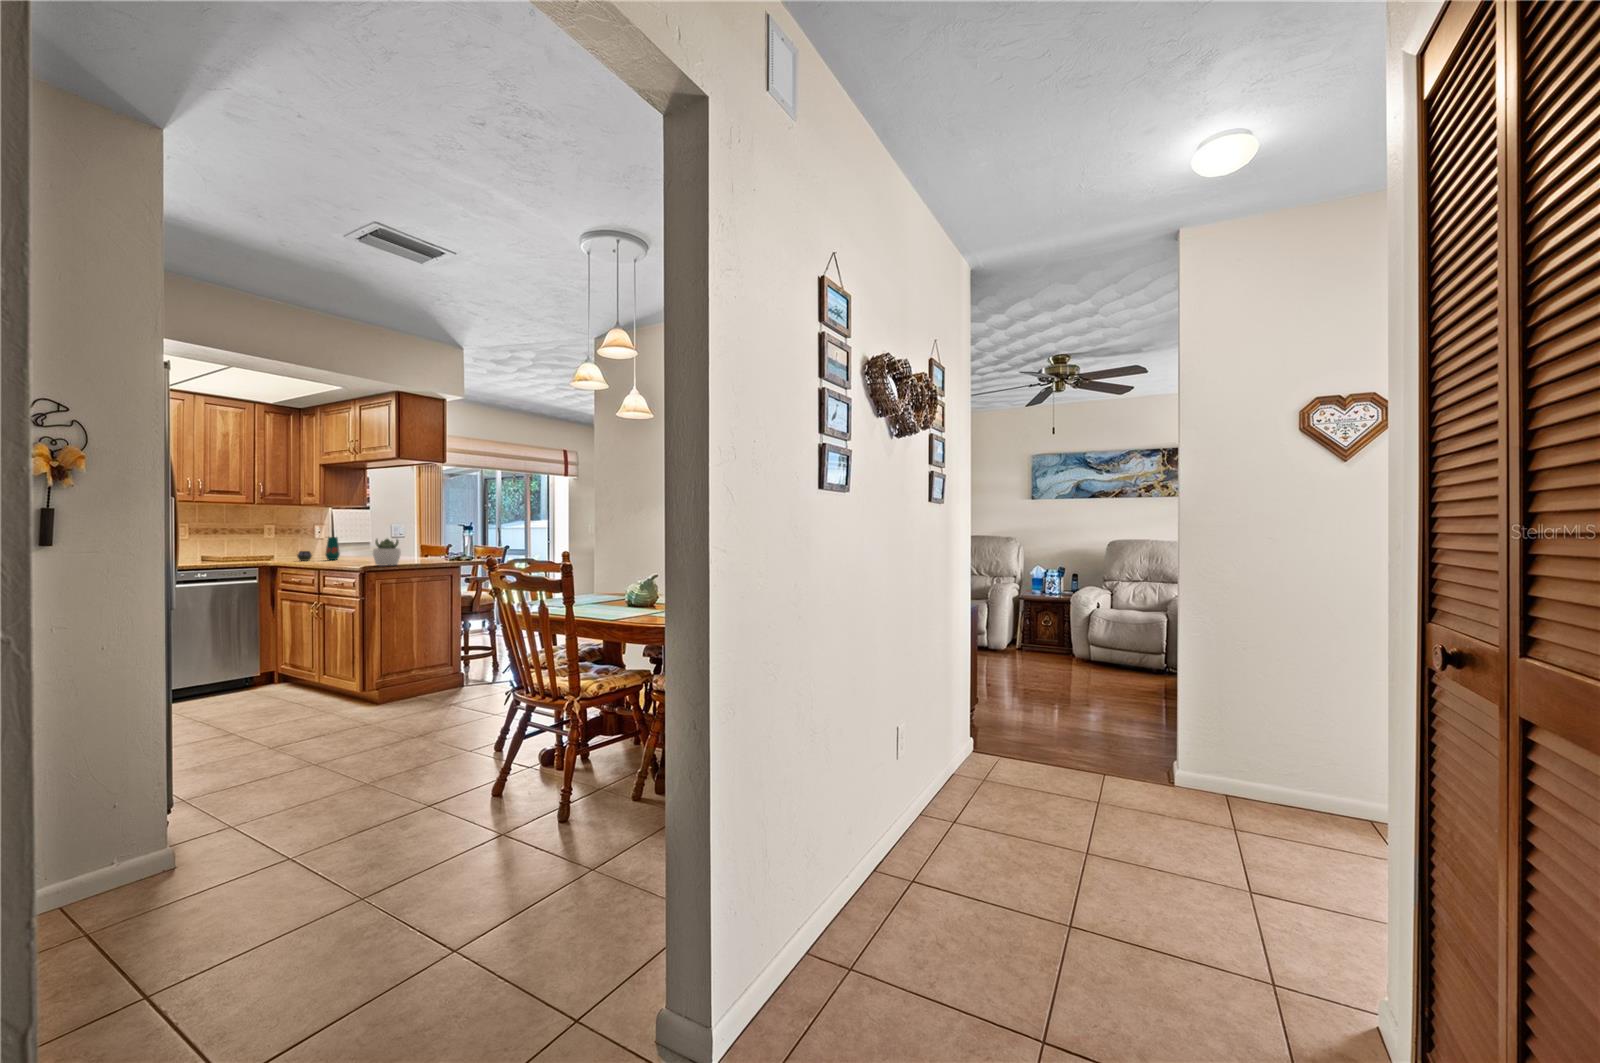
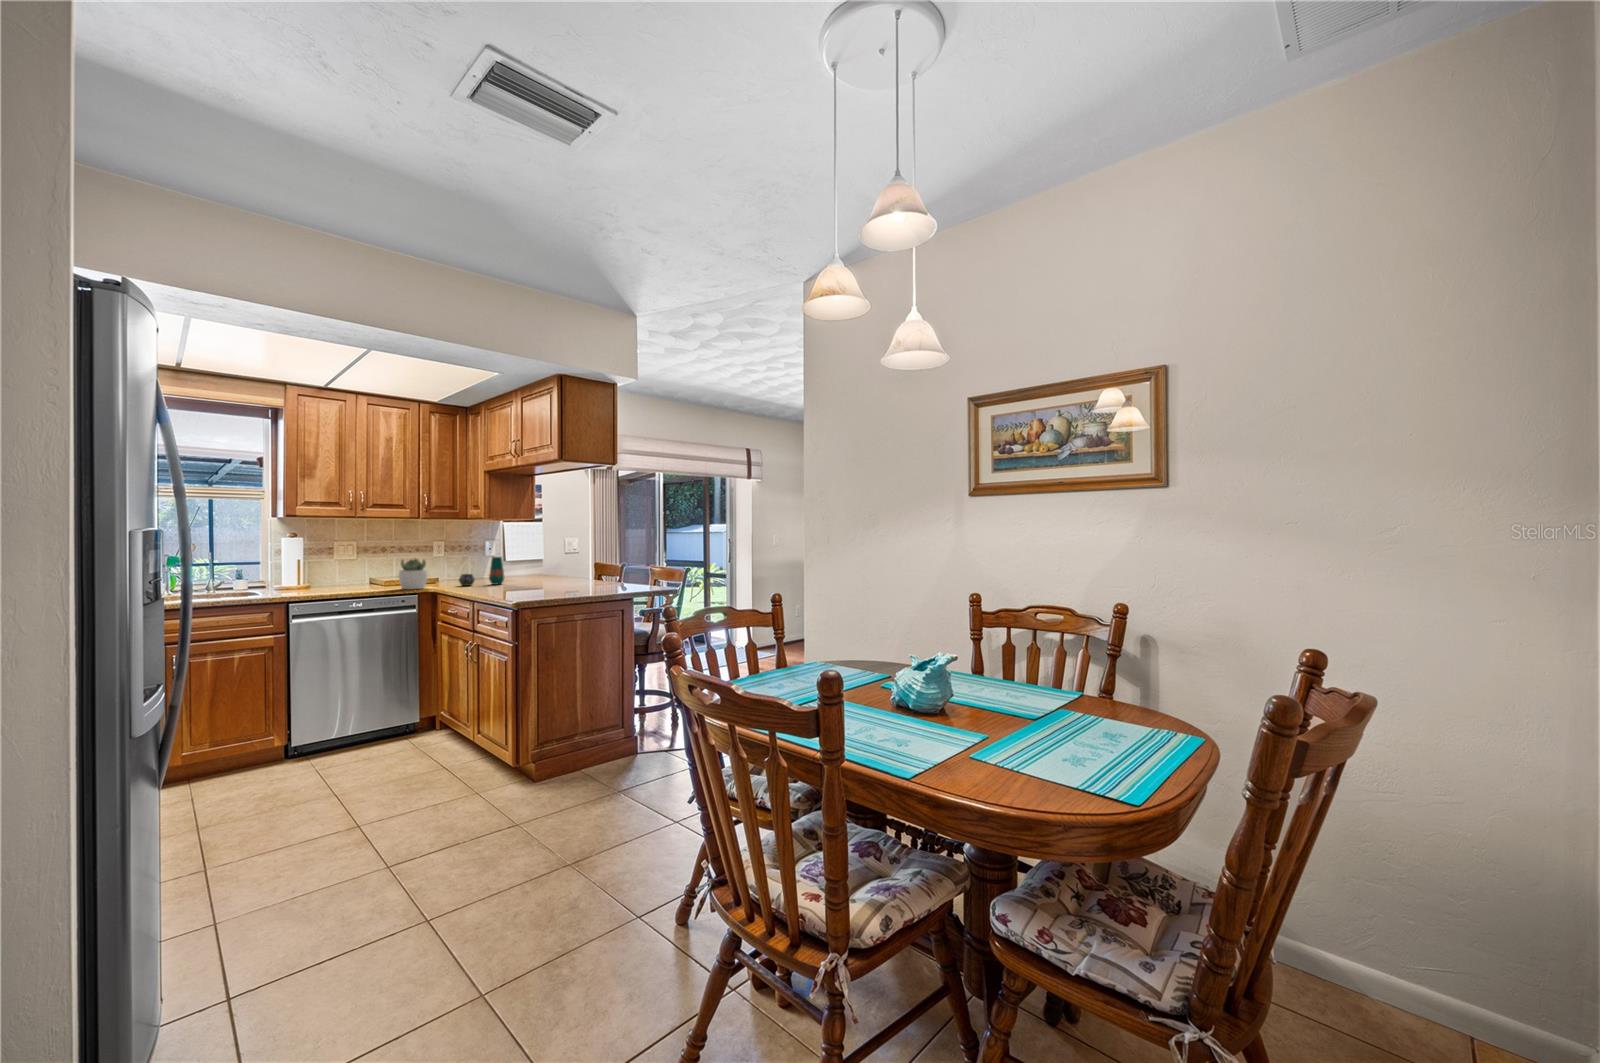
succulent plant: present [373,539,401,566] -> present [398,559,428,589]

